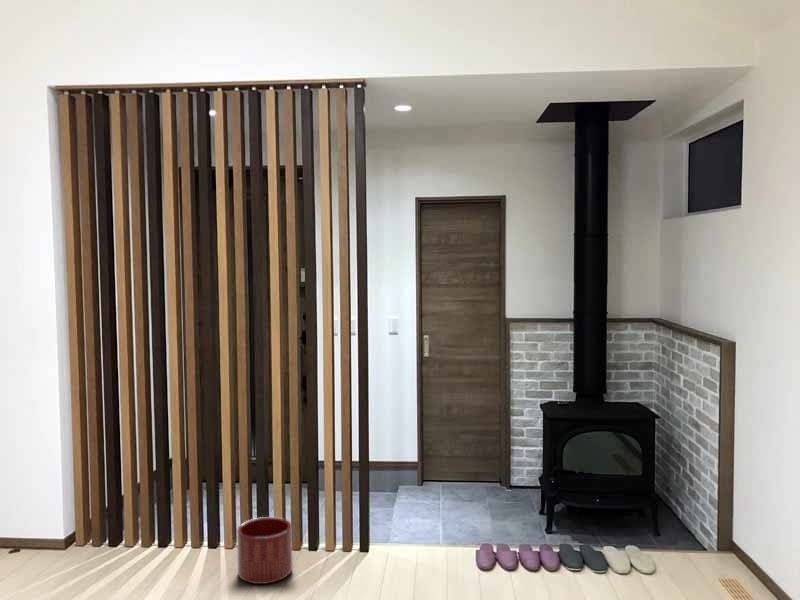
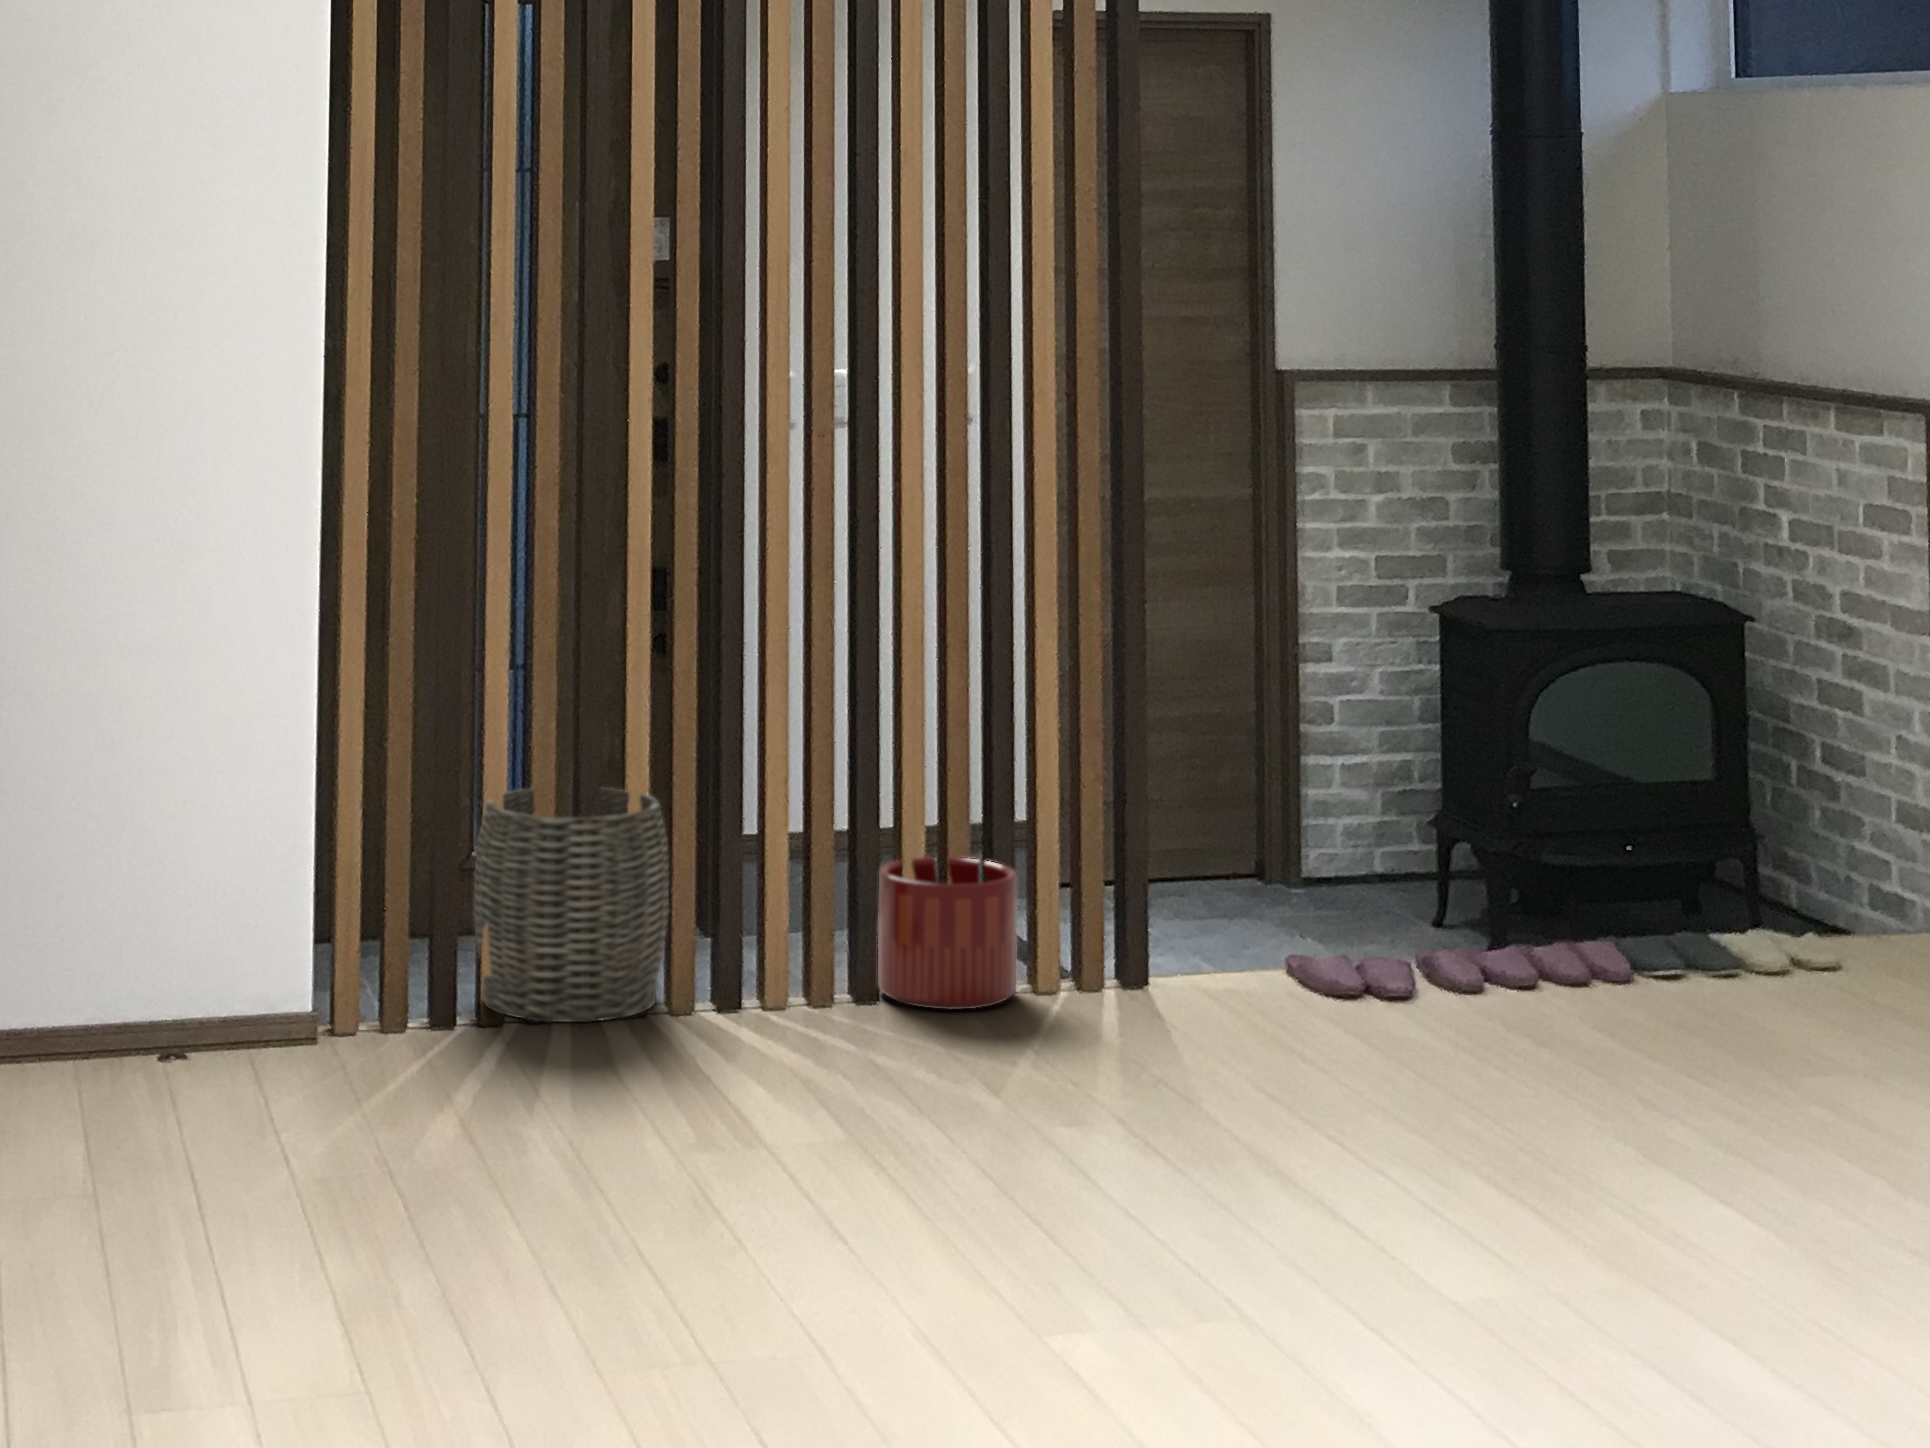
woven basket: none [86,484,164,581] -> present [474,787,669,1022]

